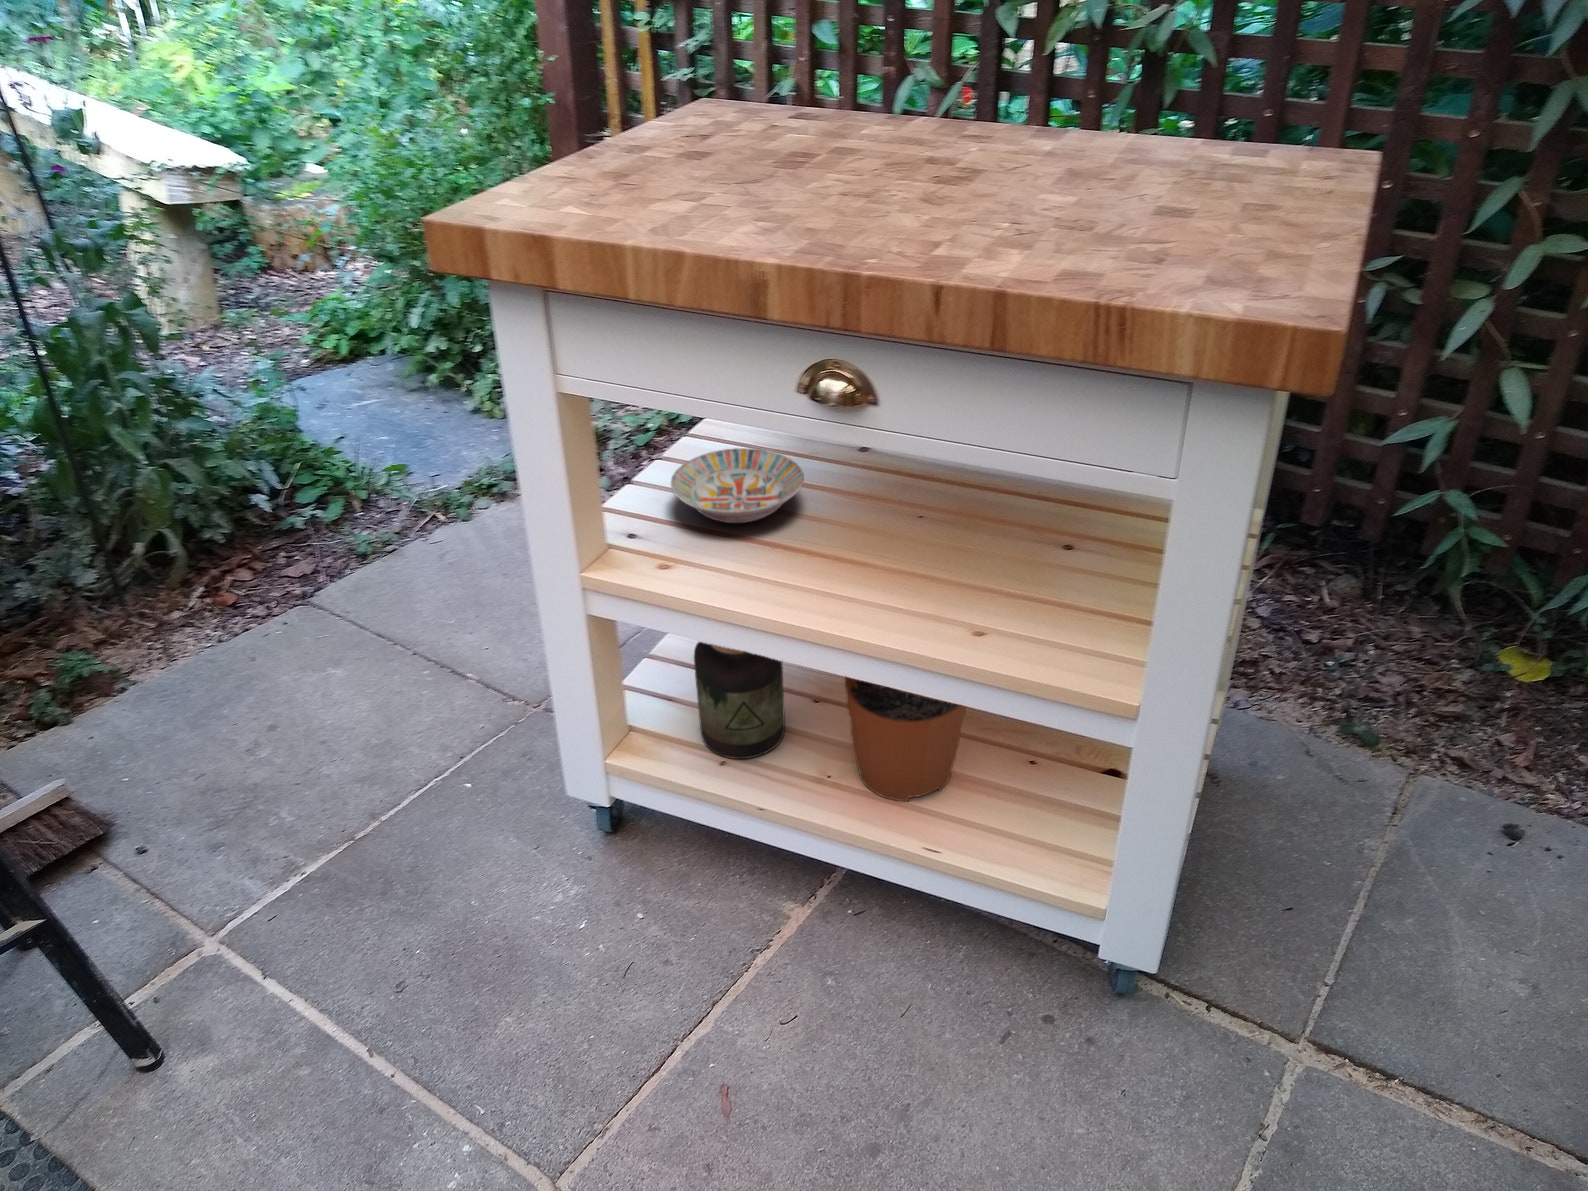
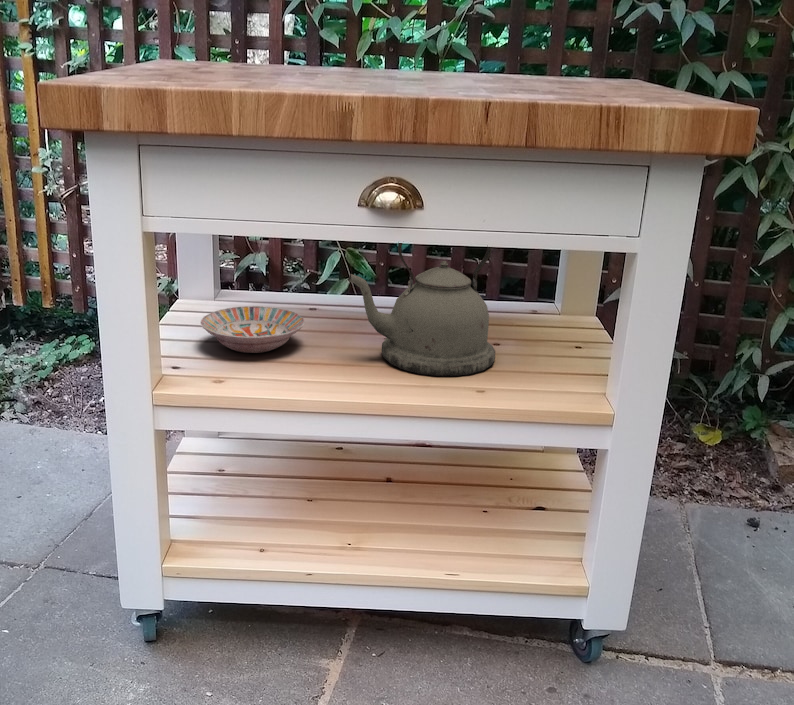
kettle: none [836,390,1047,601] -> present [348,243,495,376]
jar: present [694,642,785,759] -> none [234,422,305,543]
plant pot: present [845,677,966,801] -> none [362,402,456,548]

